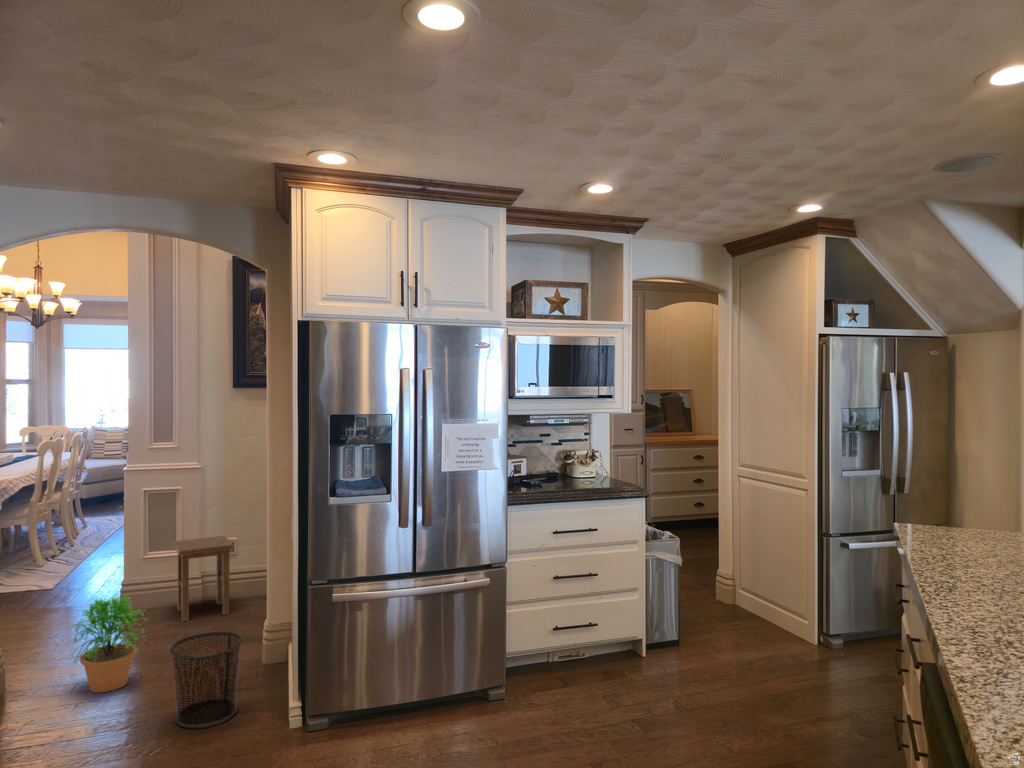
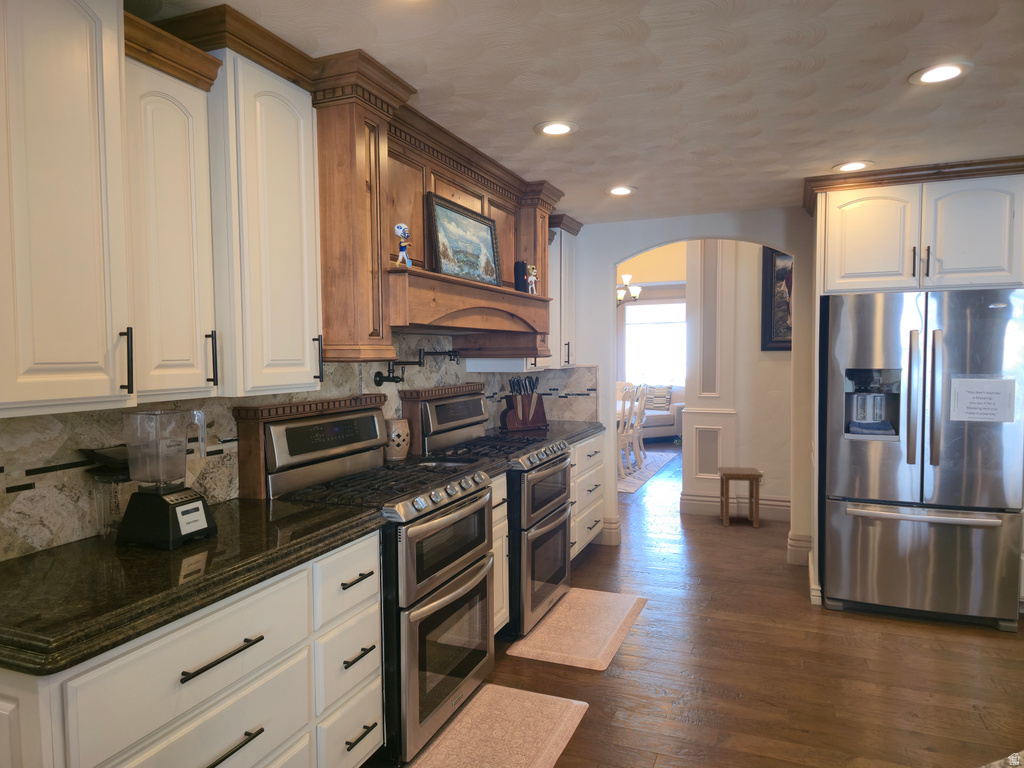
potted plant: present [72,595,143,692] -> none [656,492,708,555]
waste bin: present [170,632,243,728] -> none [724,526,775,589]

